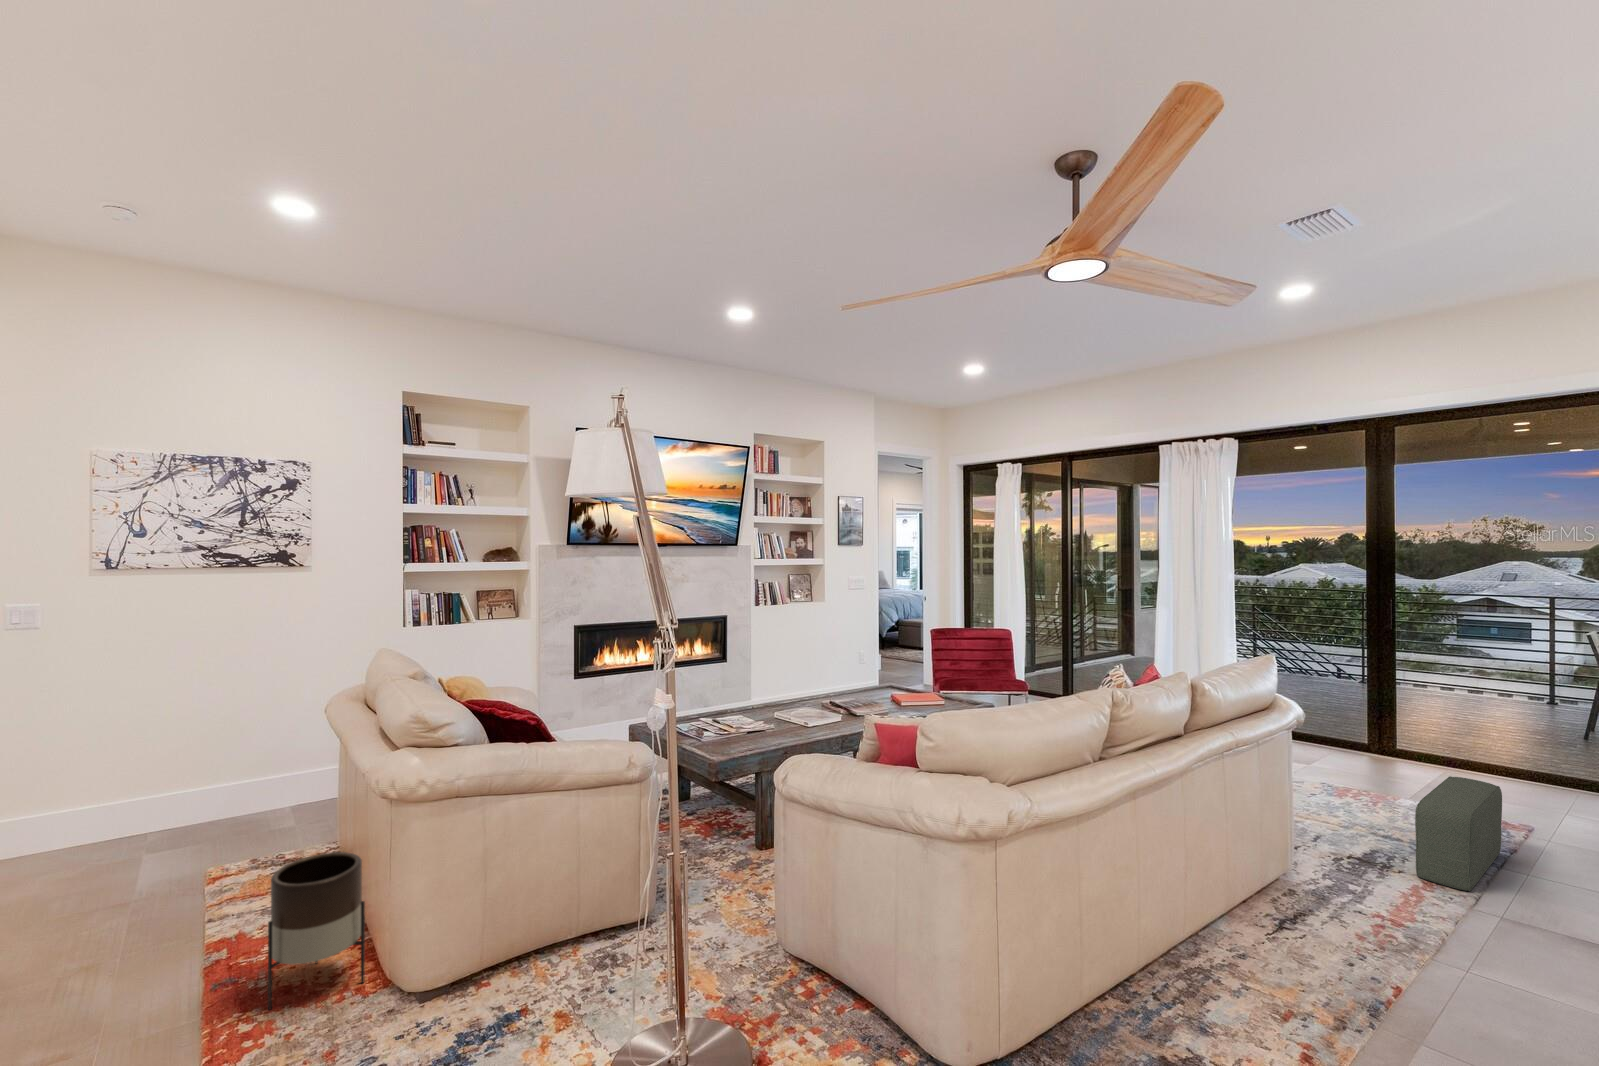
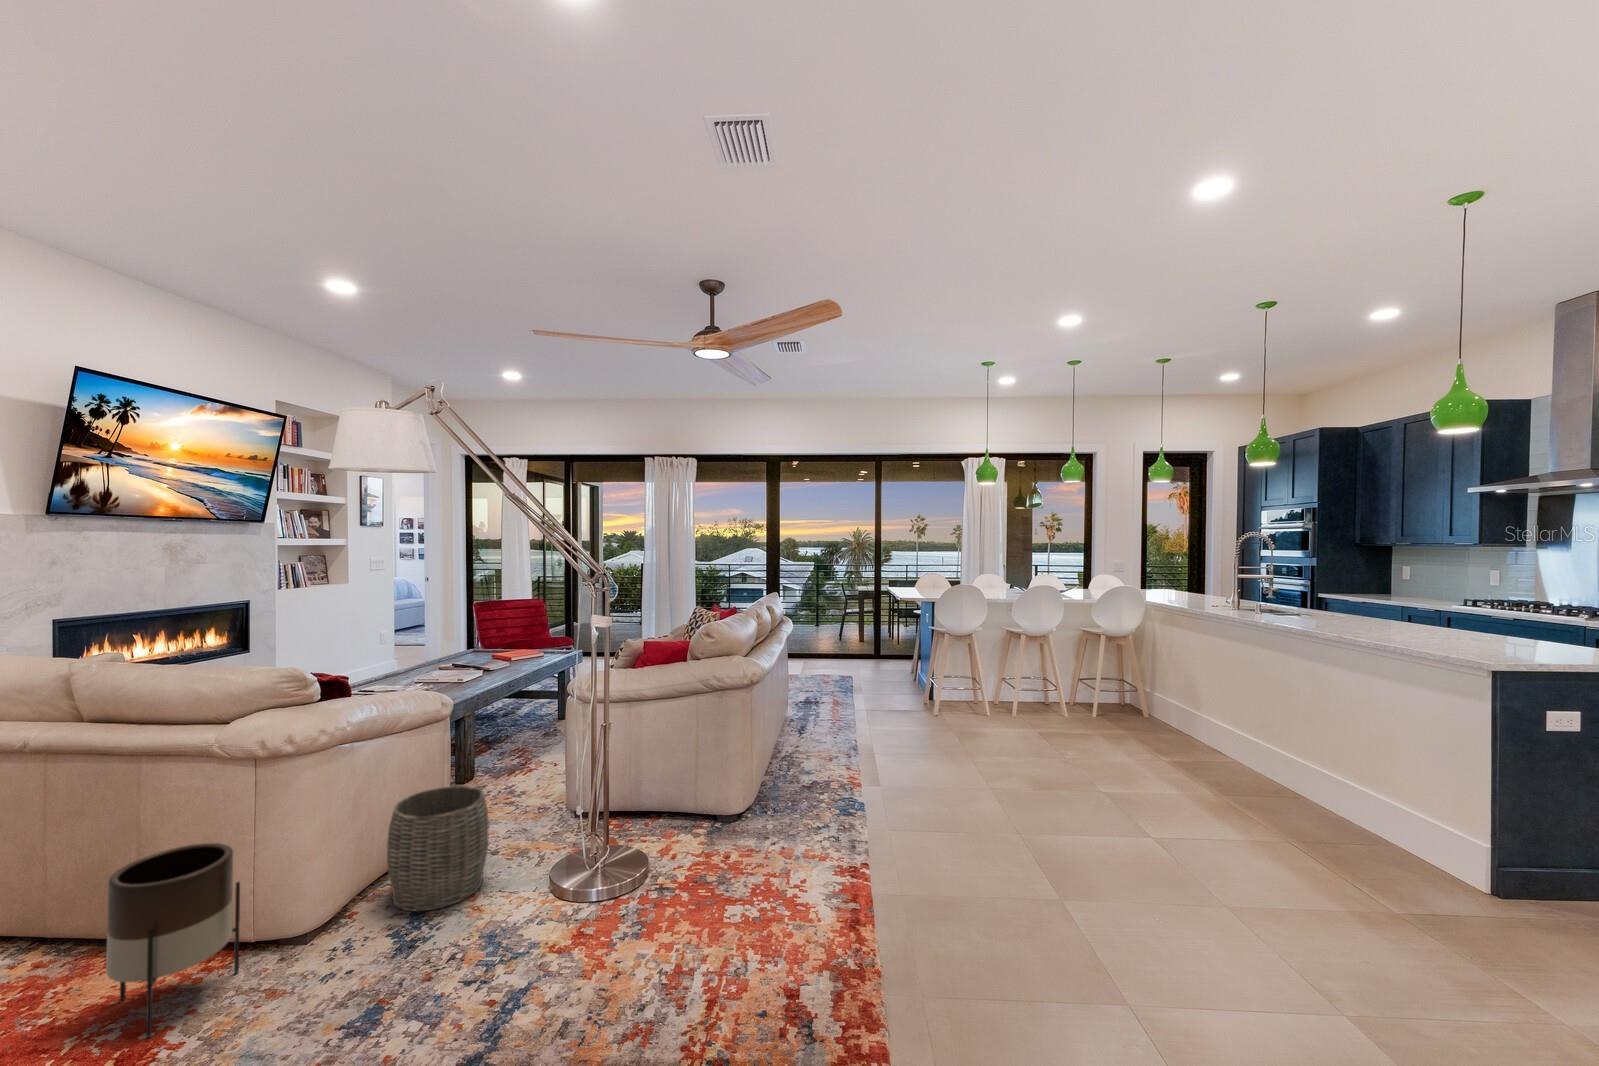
pouf: present [1415,776,1502,891] -> none [815,639,840,687]
woven basket: none [485,865,590,1010] -> present [387,786,489,911]

